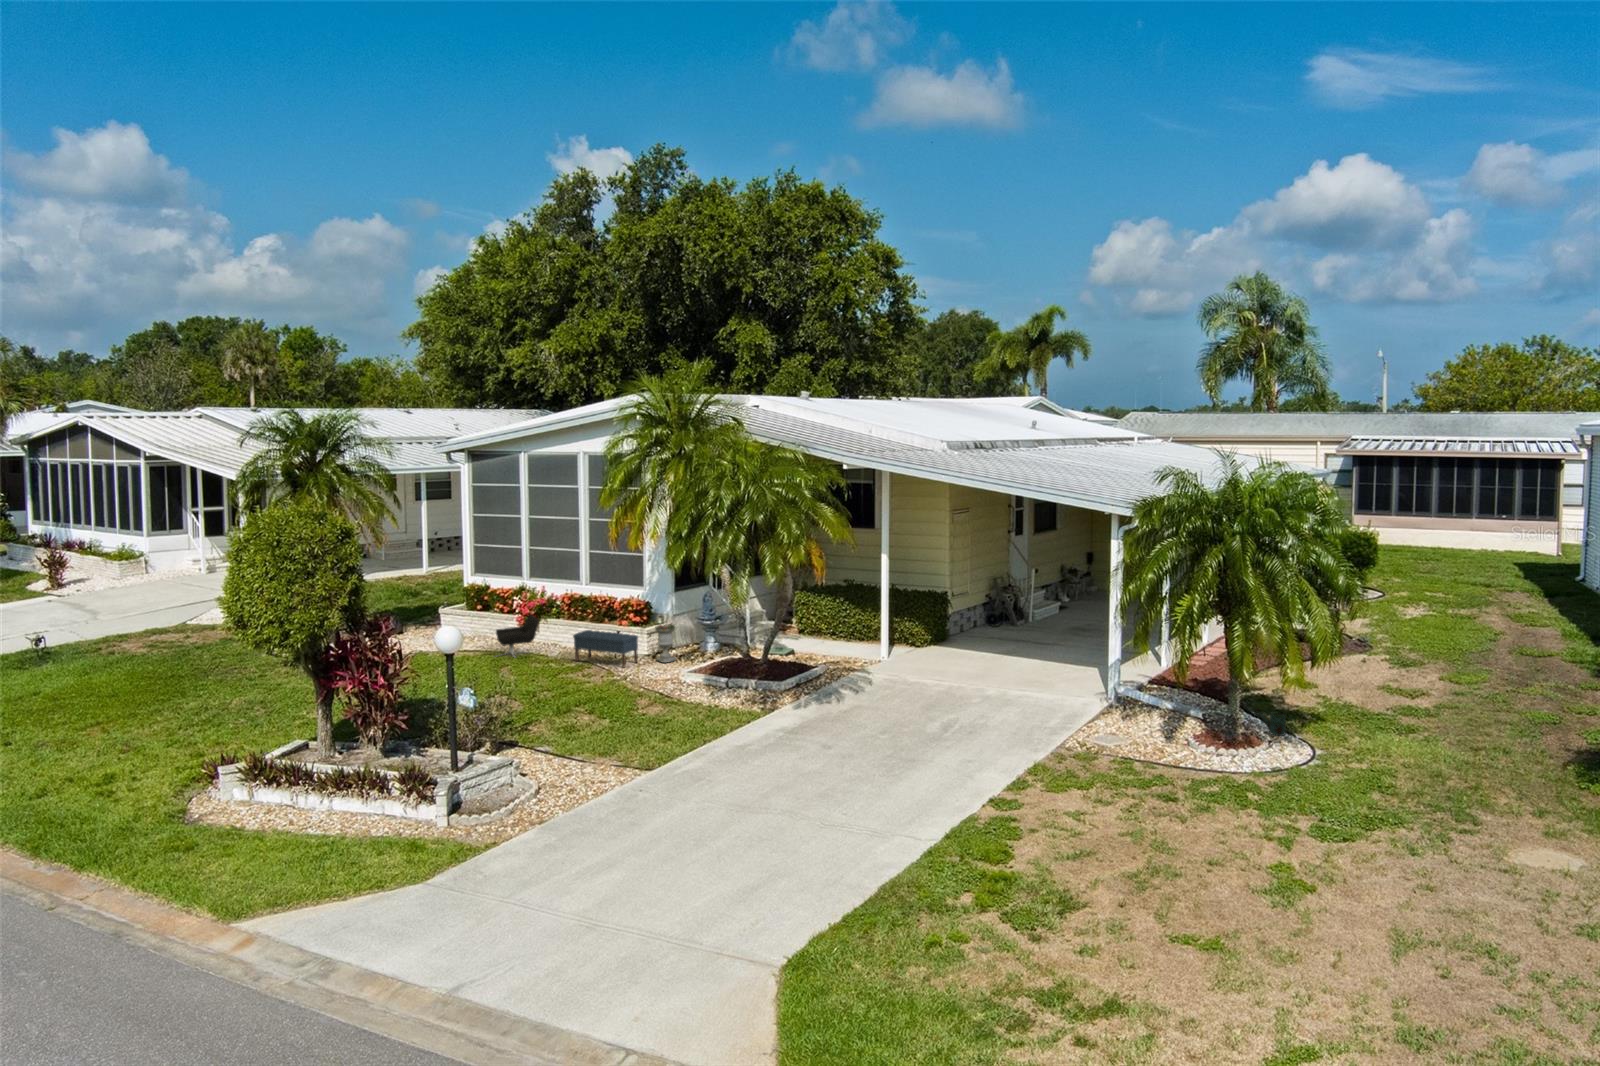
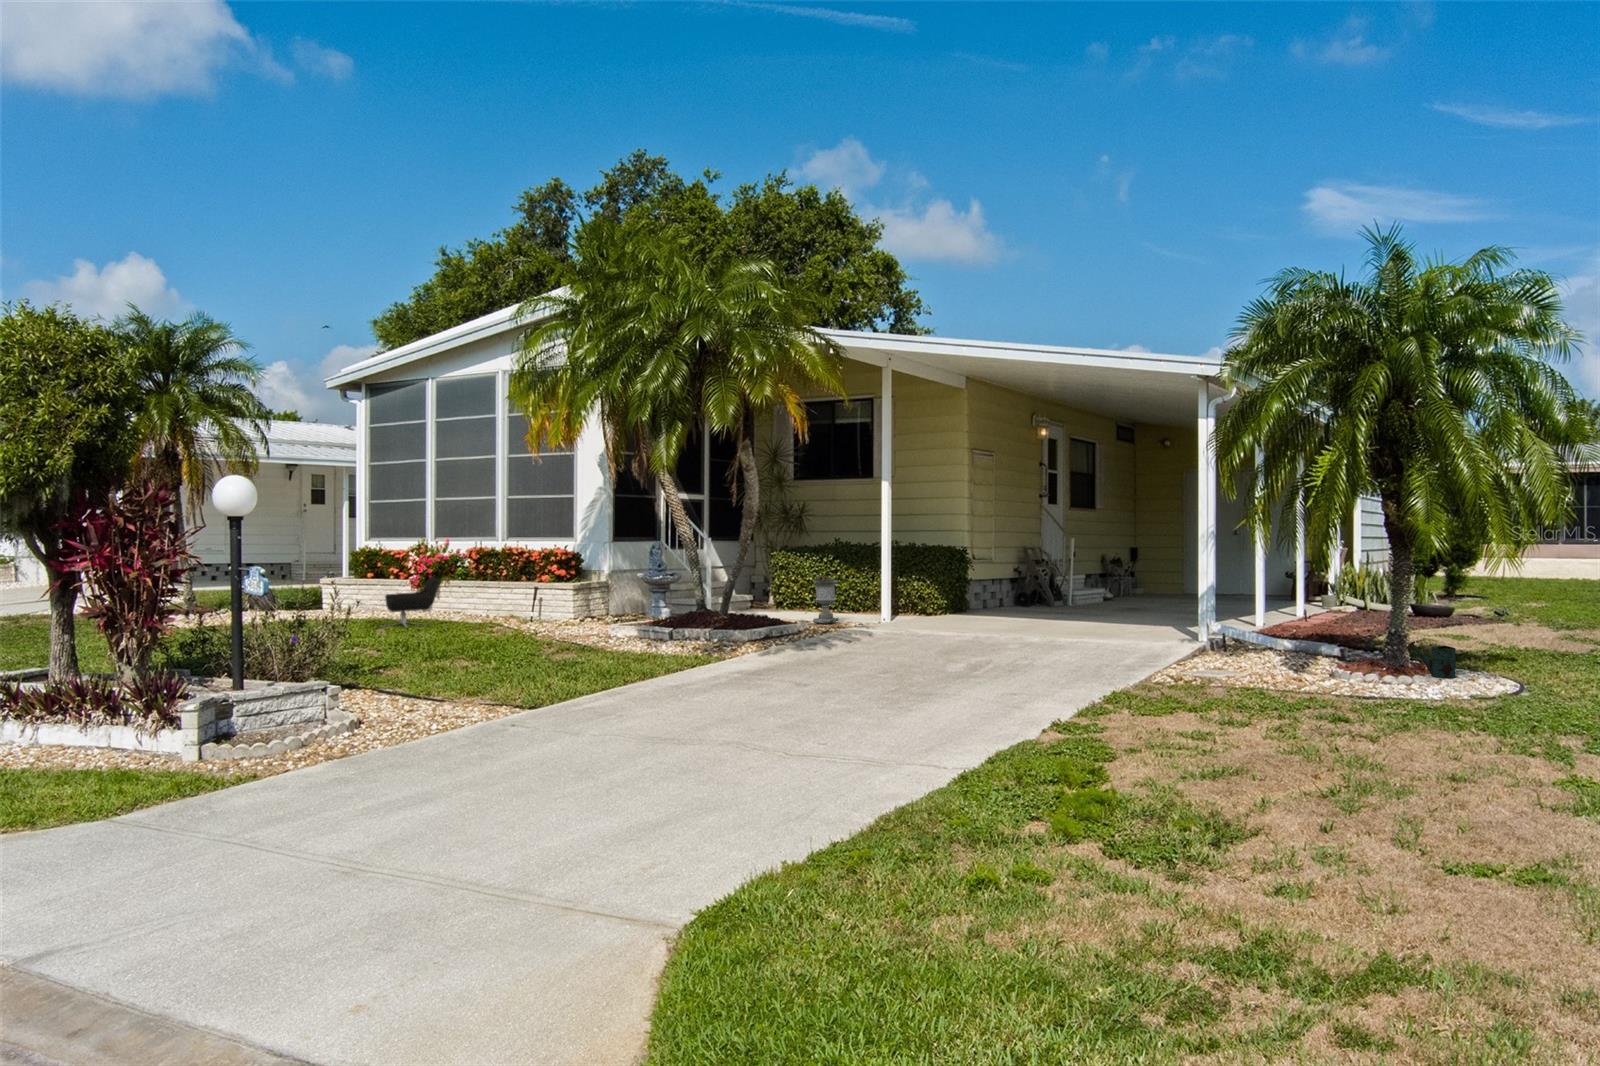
planter: present [655,625,676,663] -> present [813,576,838,624]
bench: present [573,630,638,667] -> none [480,590,564,633]

